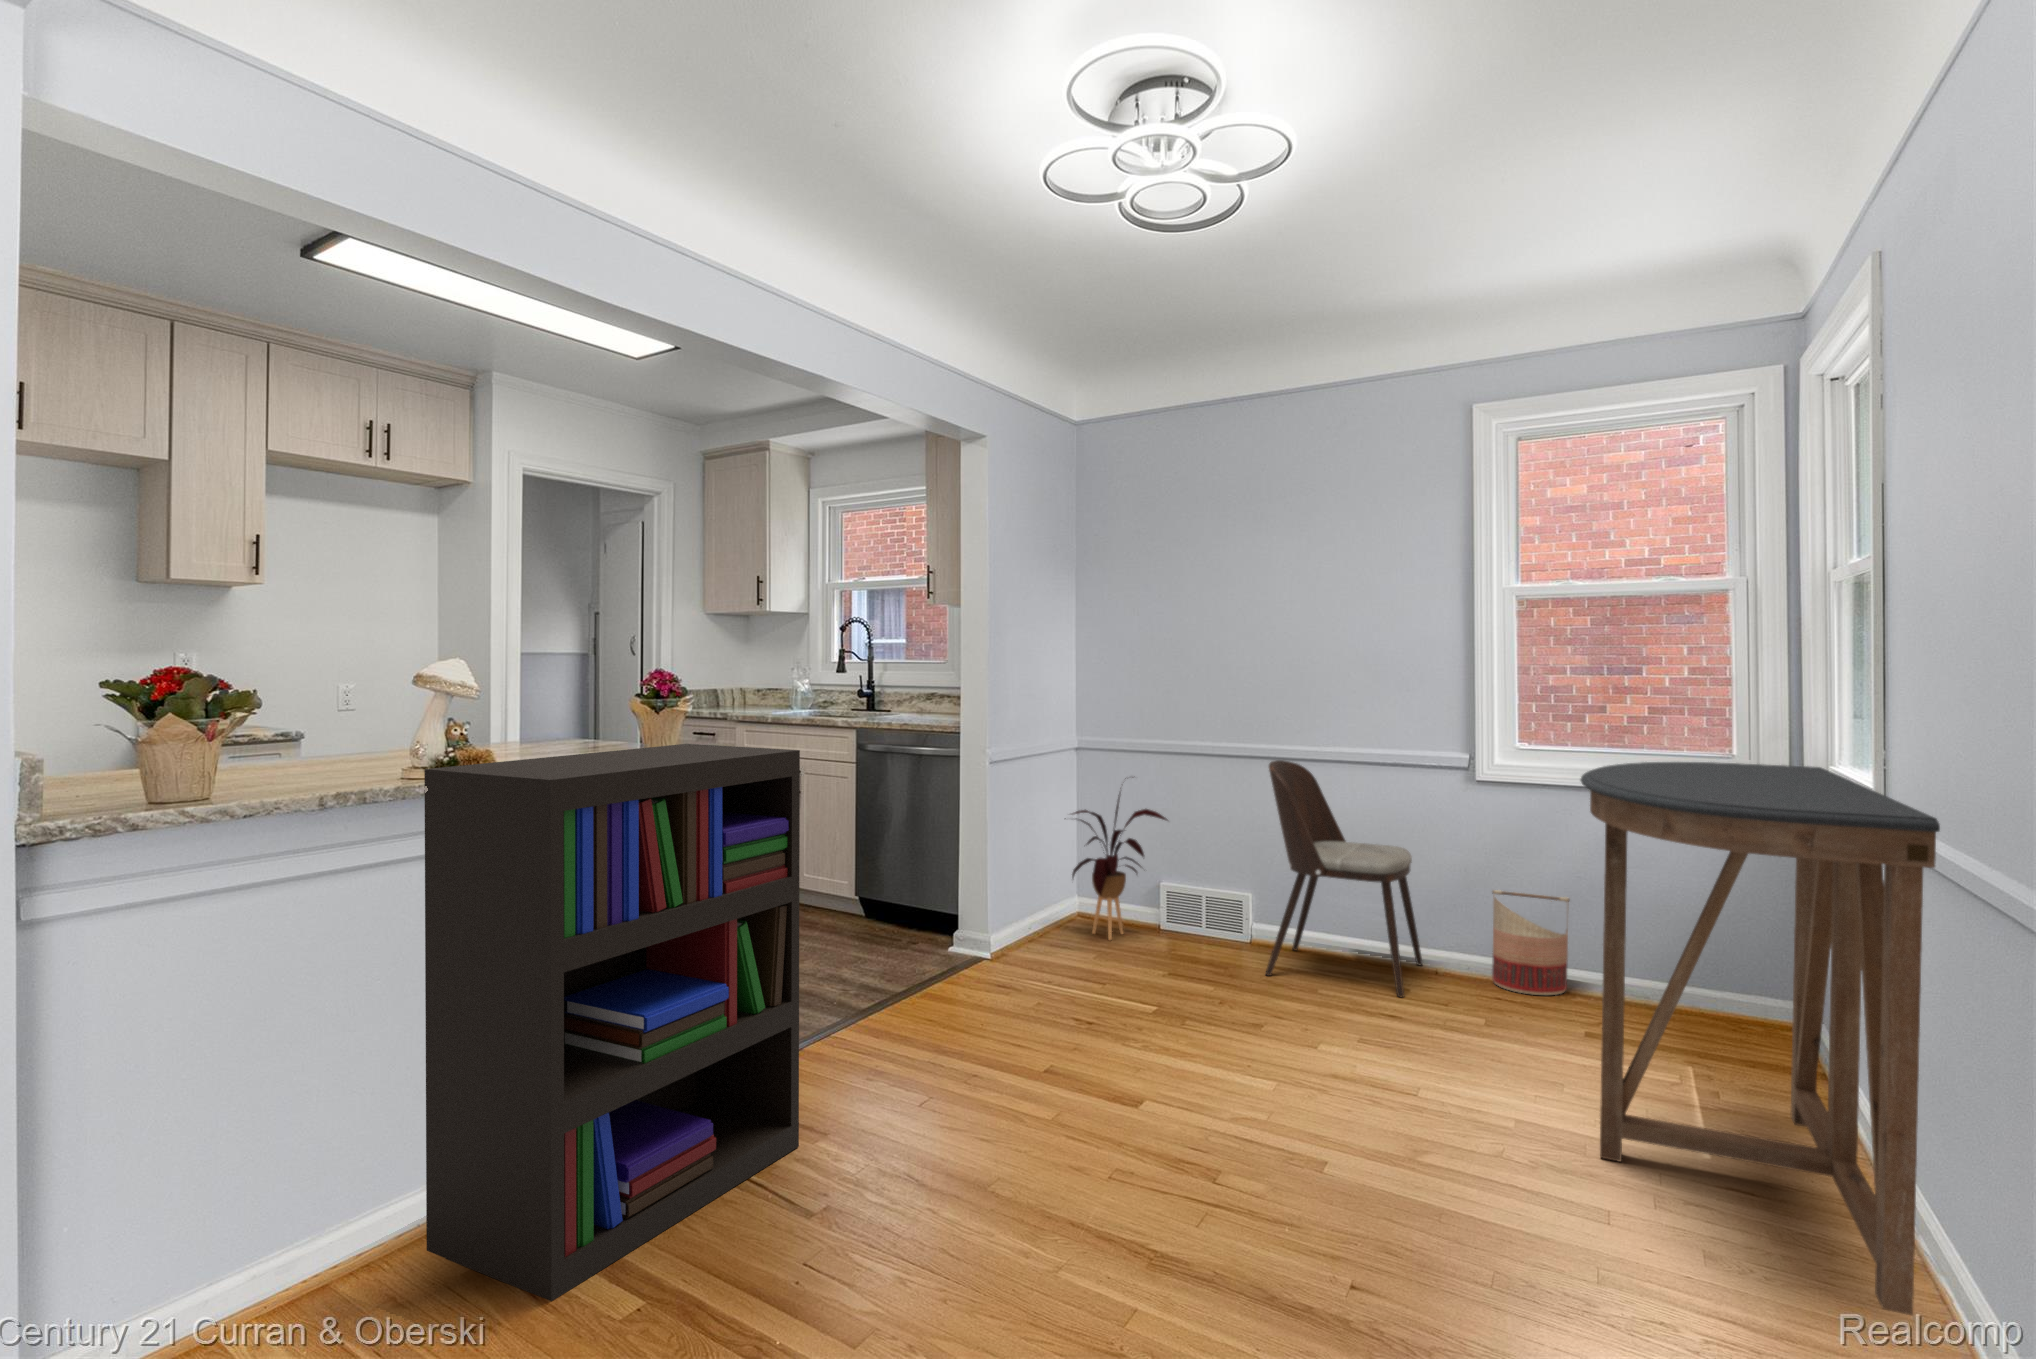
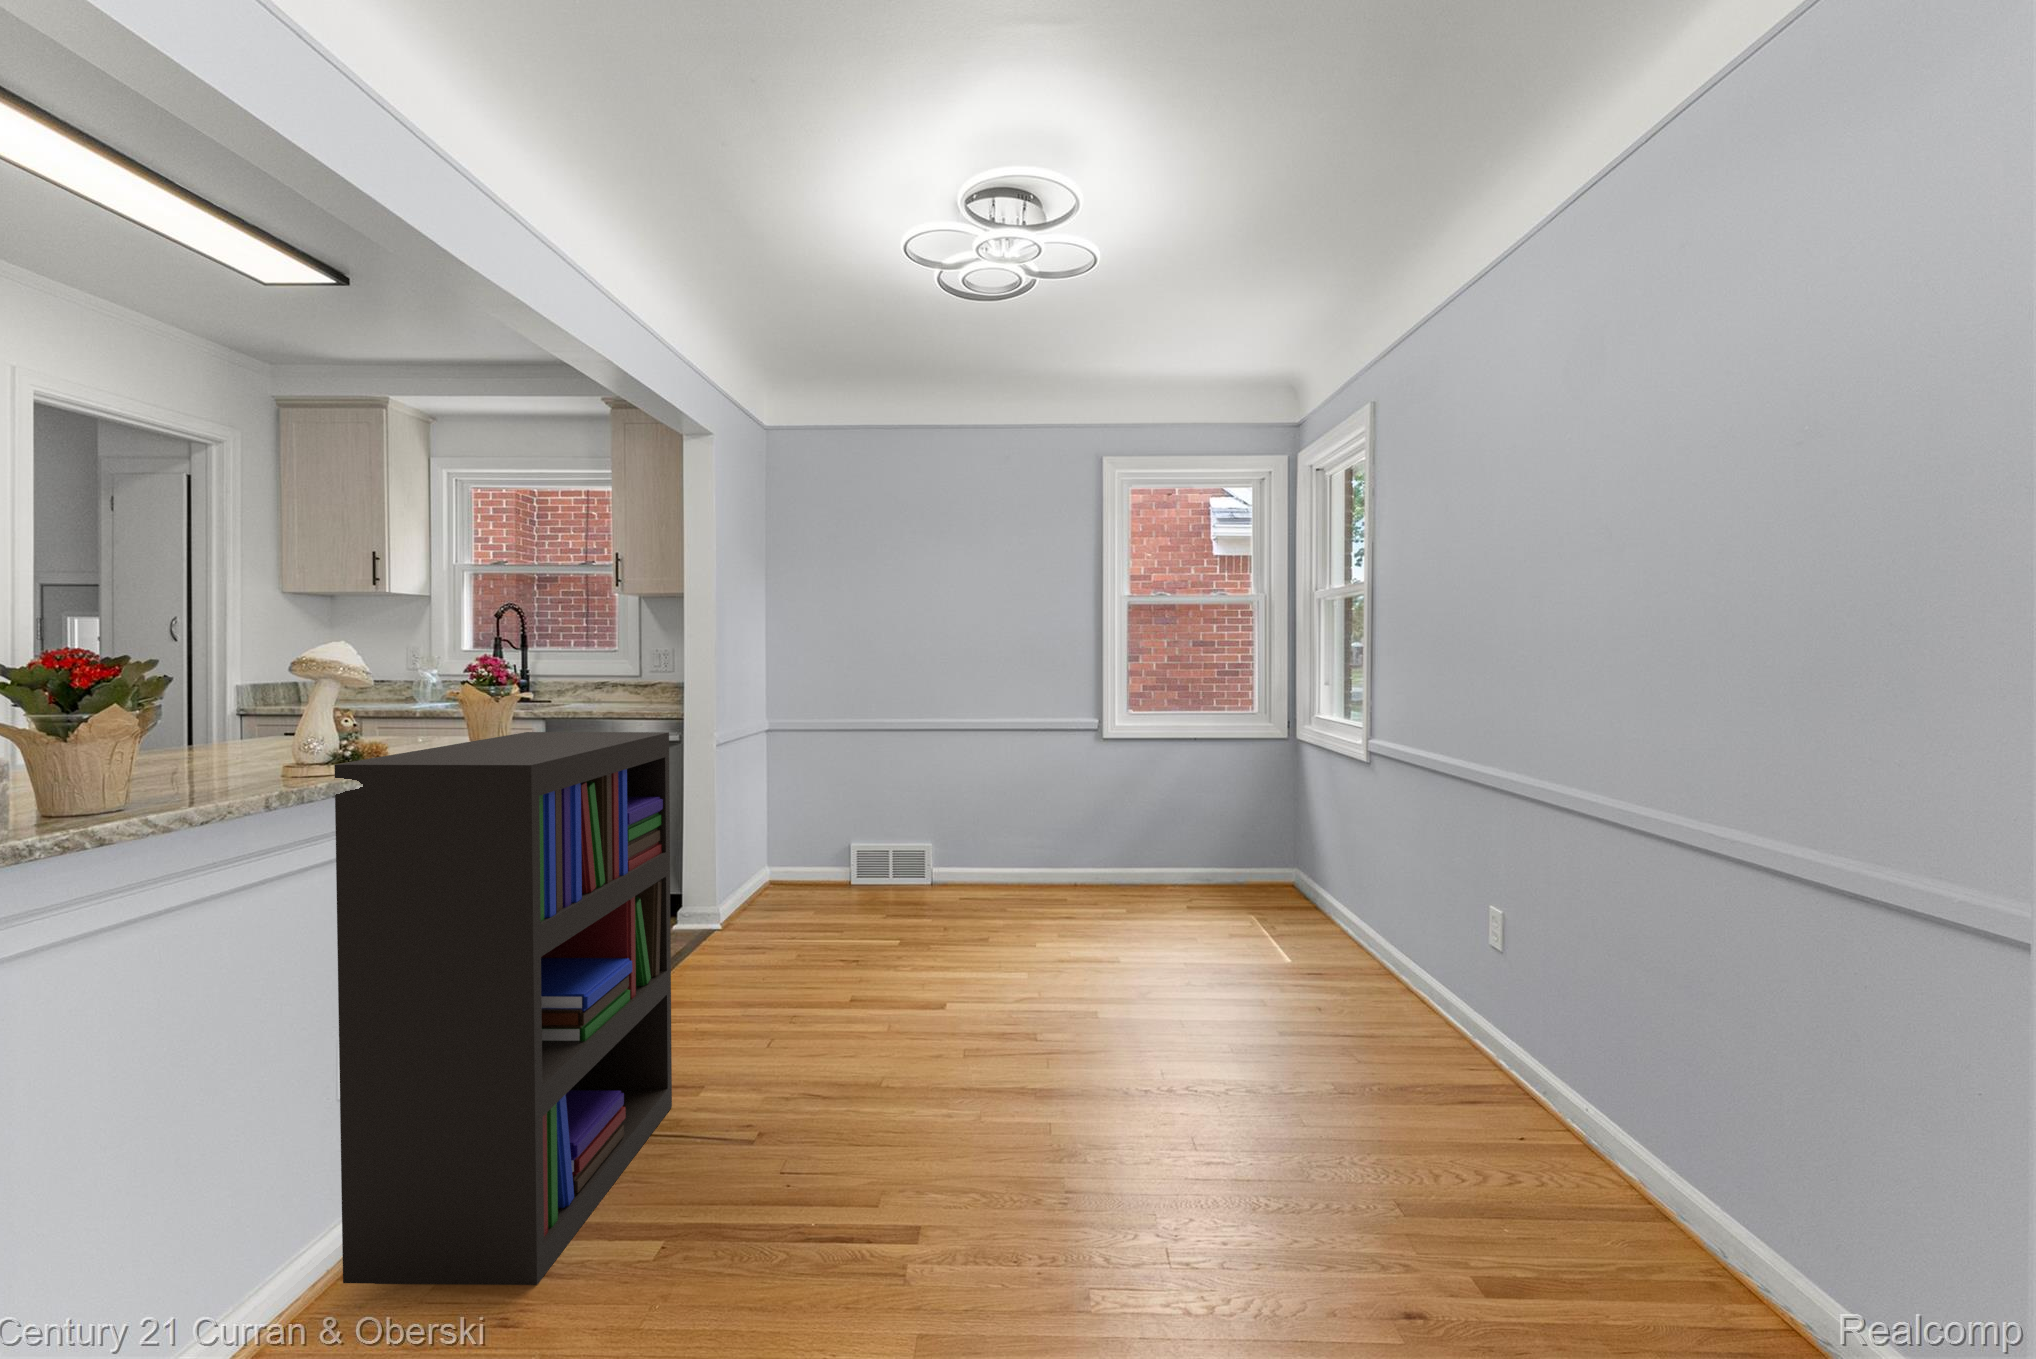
dining chair: present [1266,760,1423,997] -> none [957,731,1072,912]
console table: present [1581,762,1940,1315] -> none [1242,716,1485,1046]
house plant: present [1072,795,1167,940] -> none [764,752,866,899]
basket: present [1492,890,1570,995] -> none [1122,822,1175,898]

